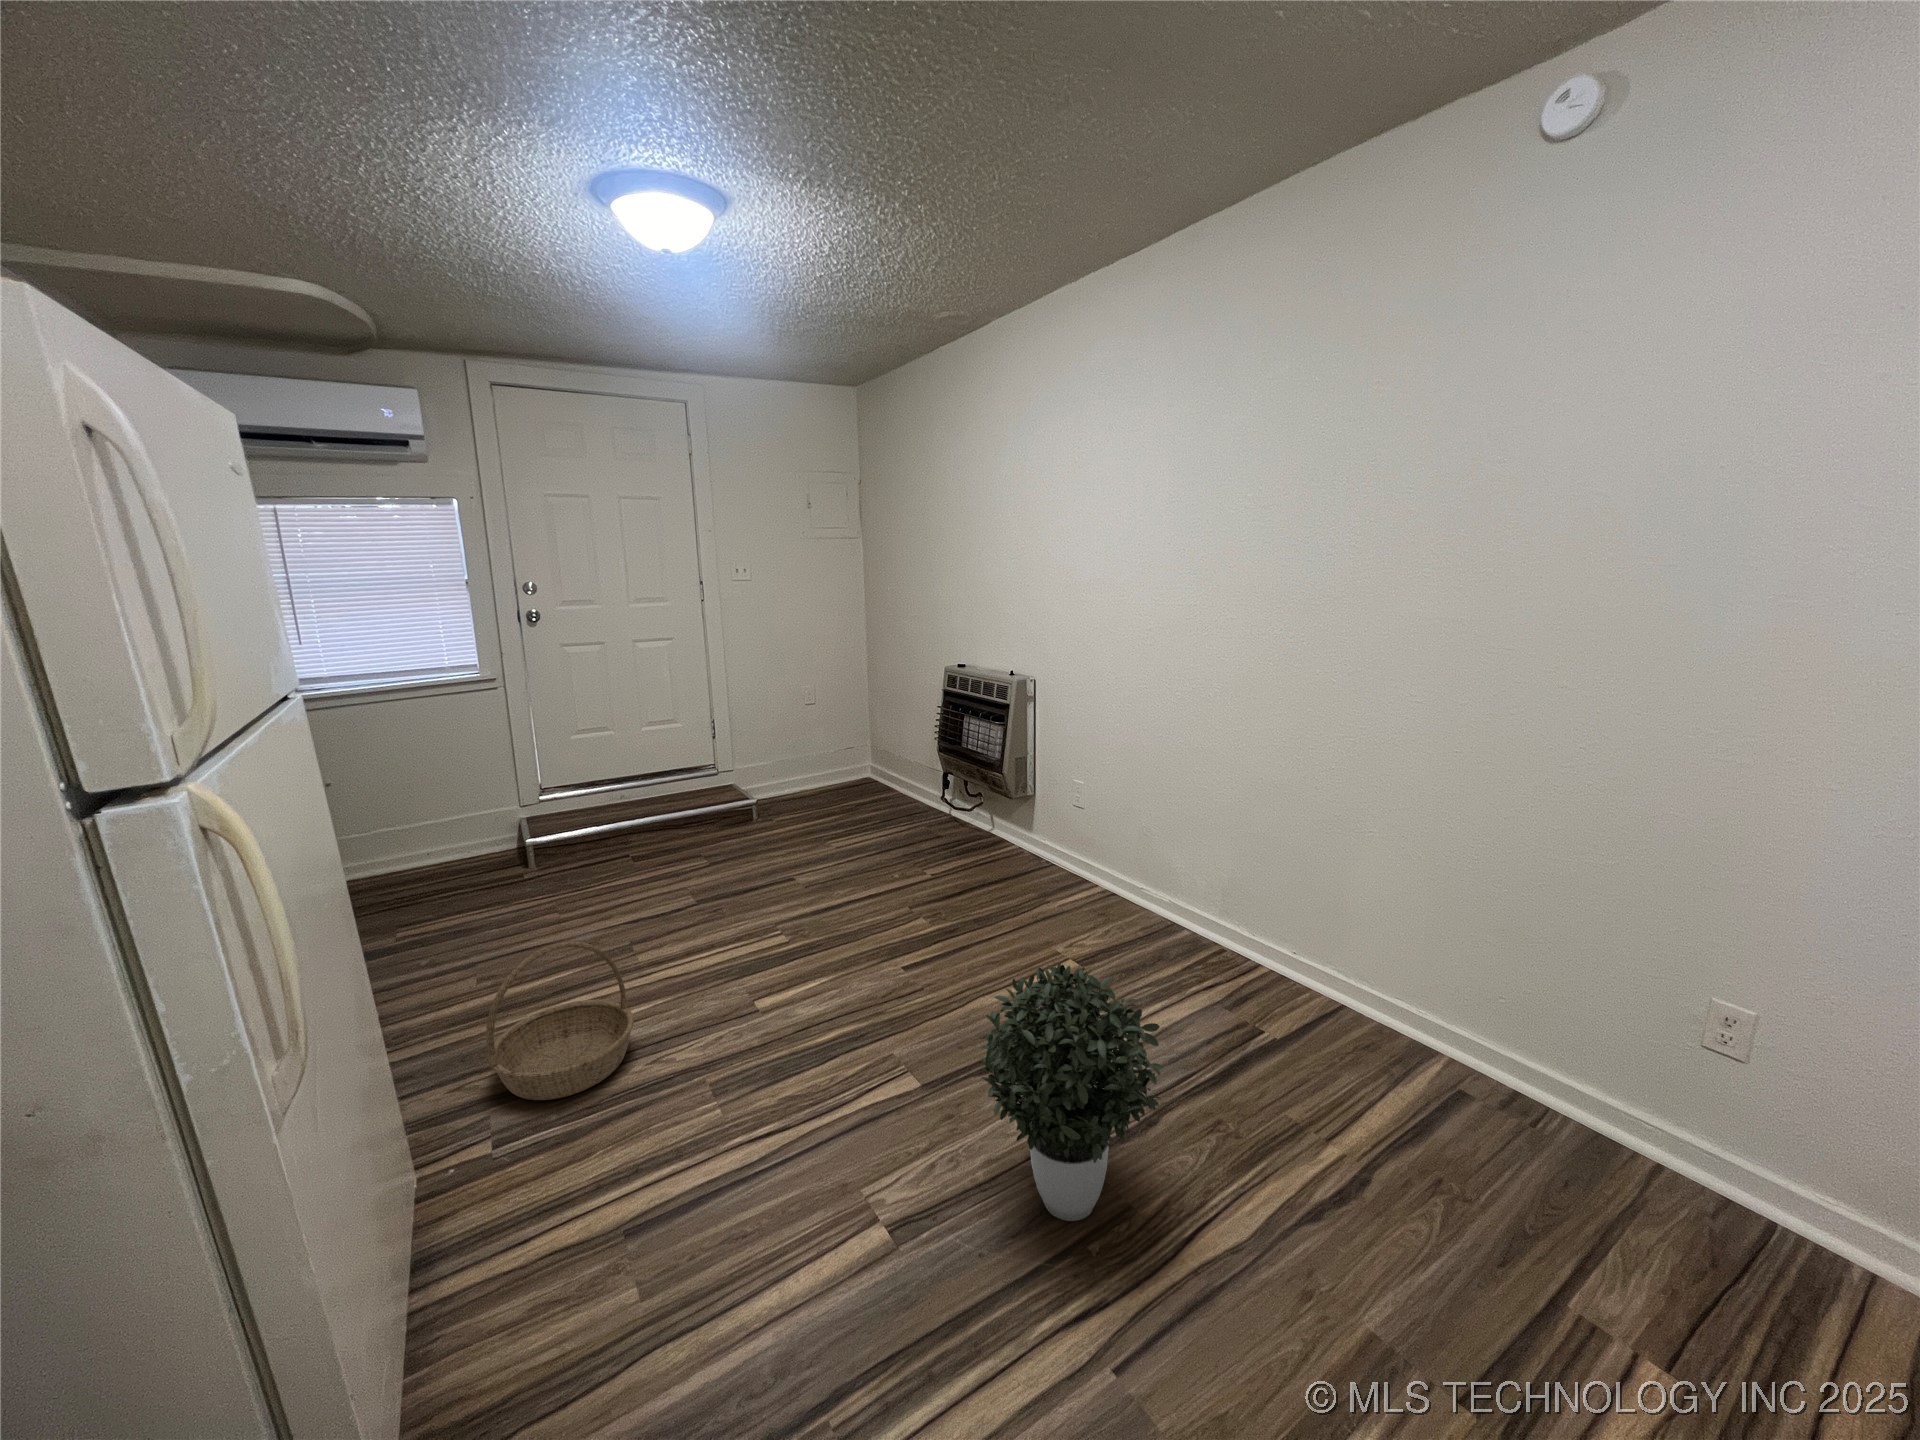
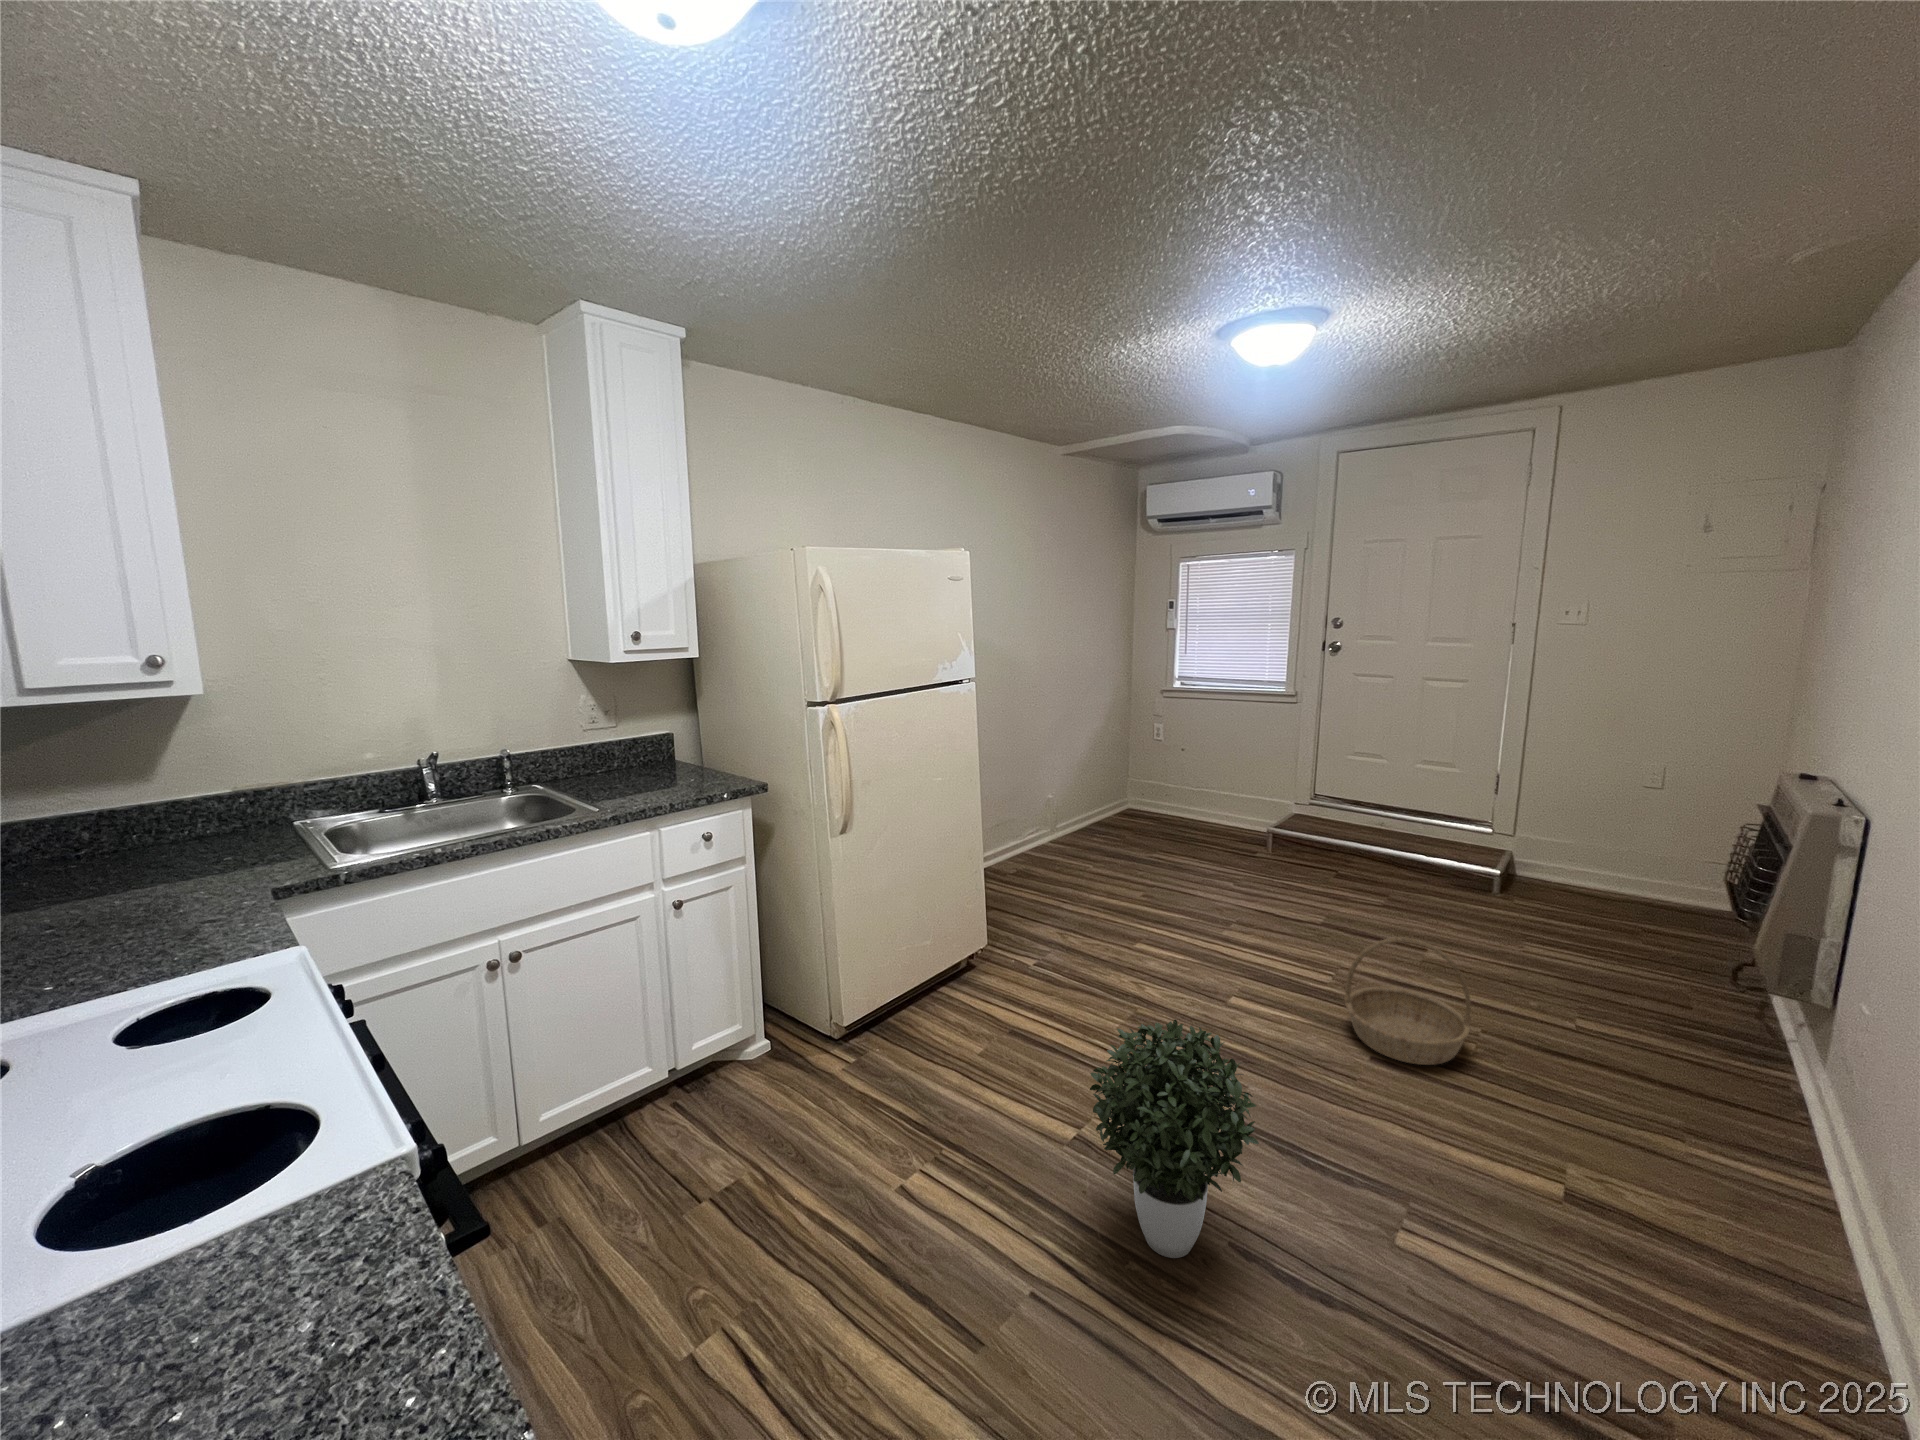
basket: present [486,942,634,1100] -> present [1344,937,1471,1065]

